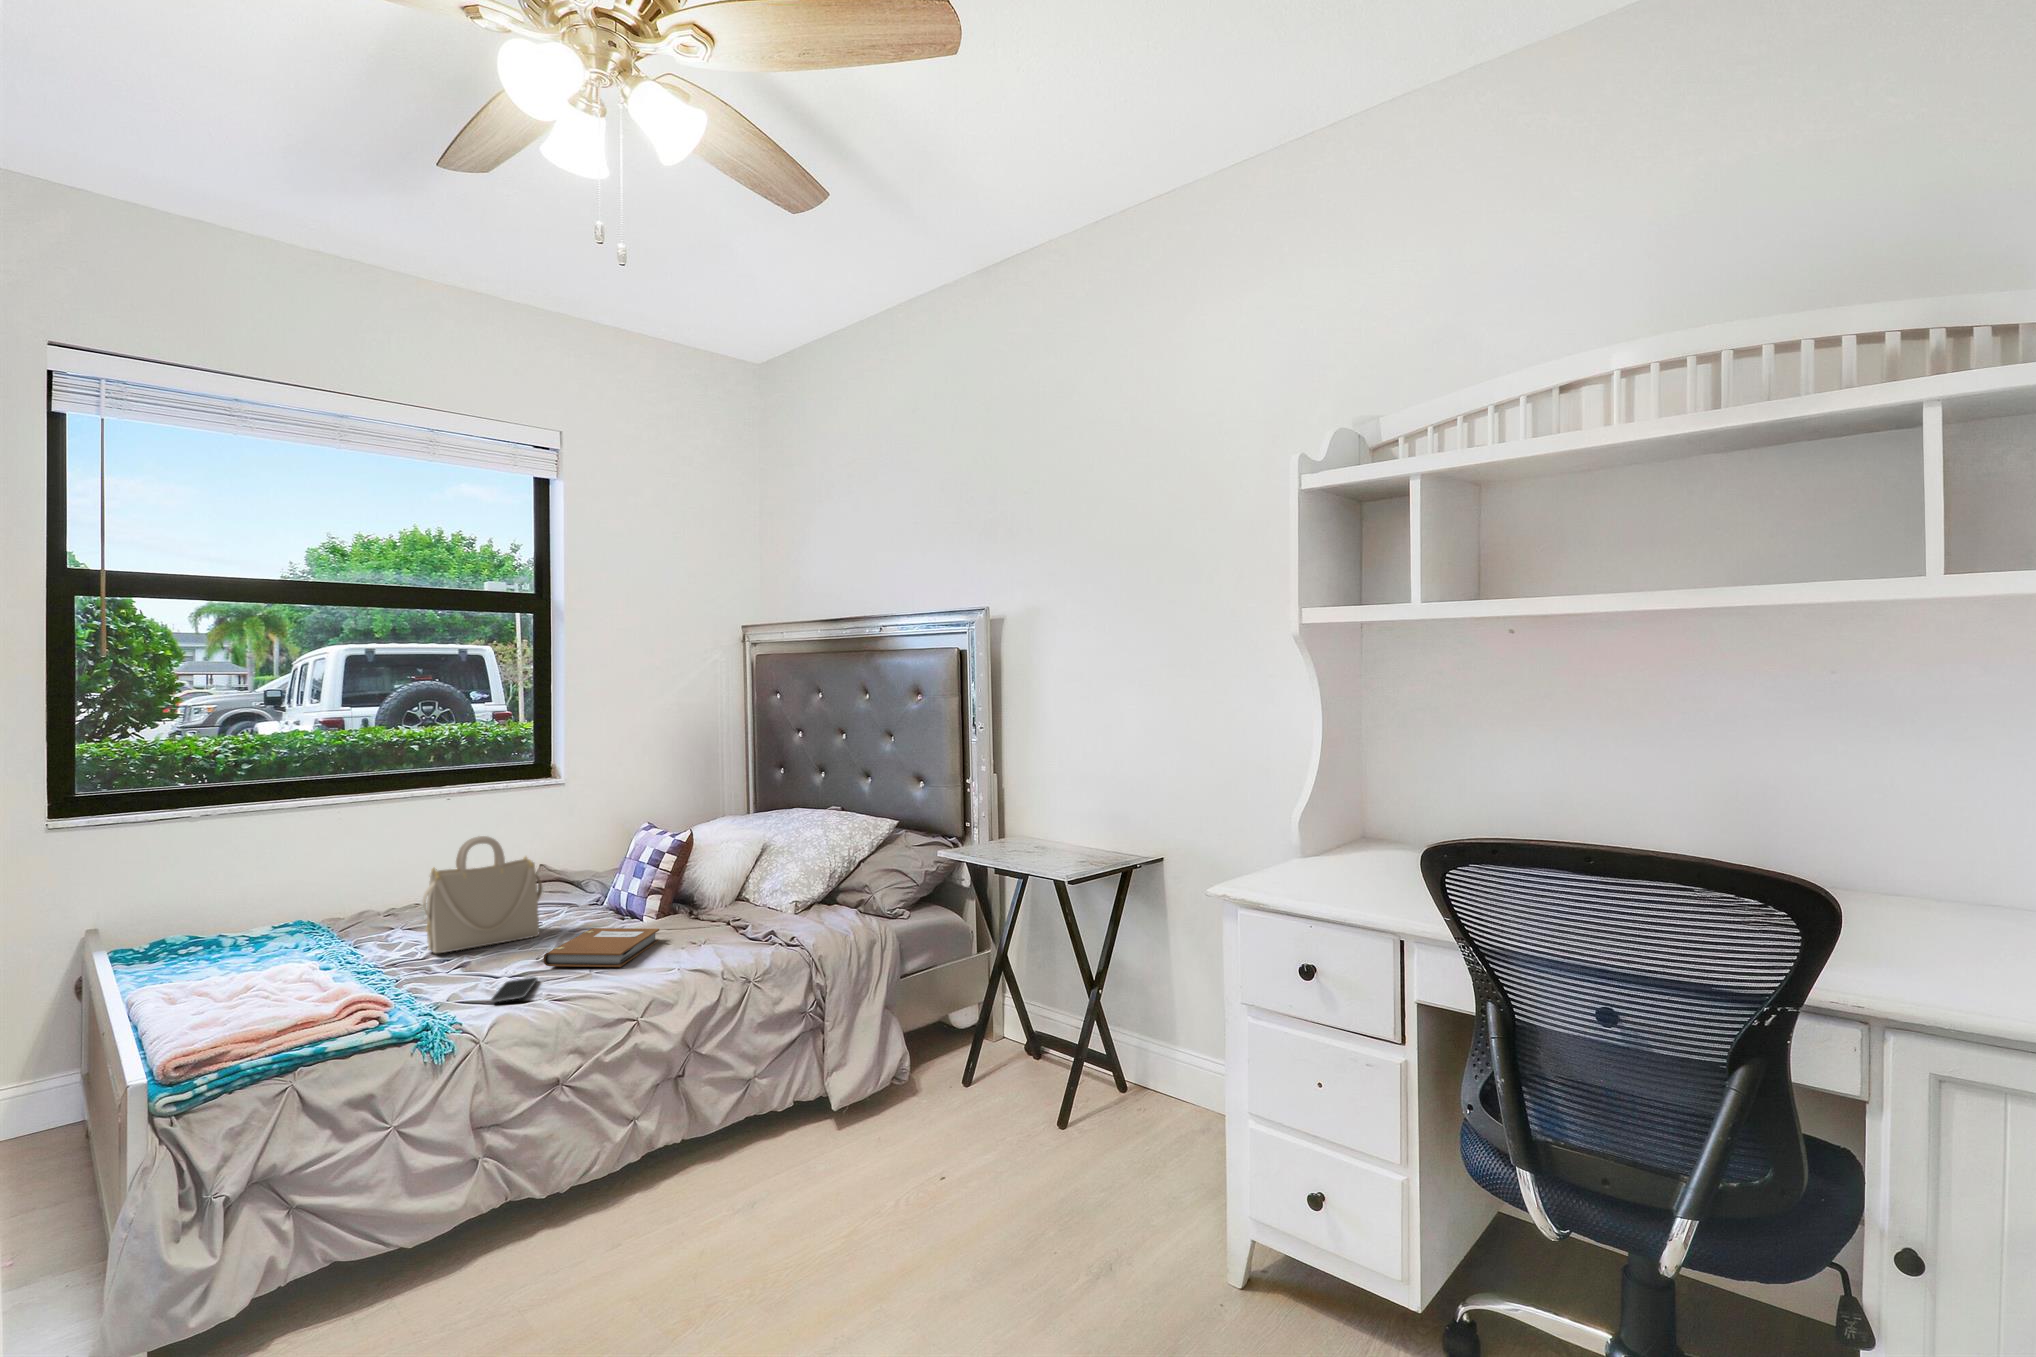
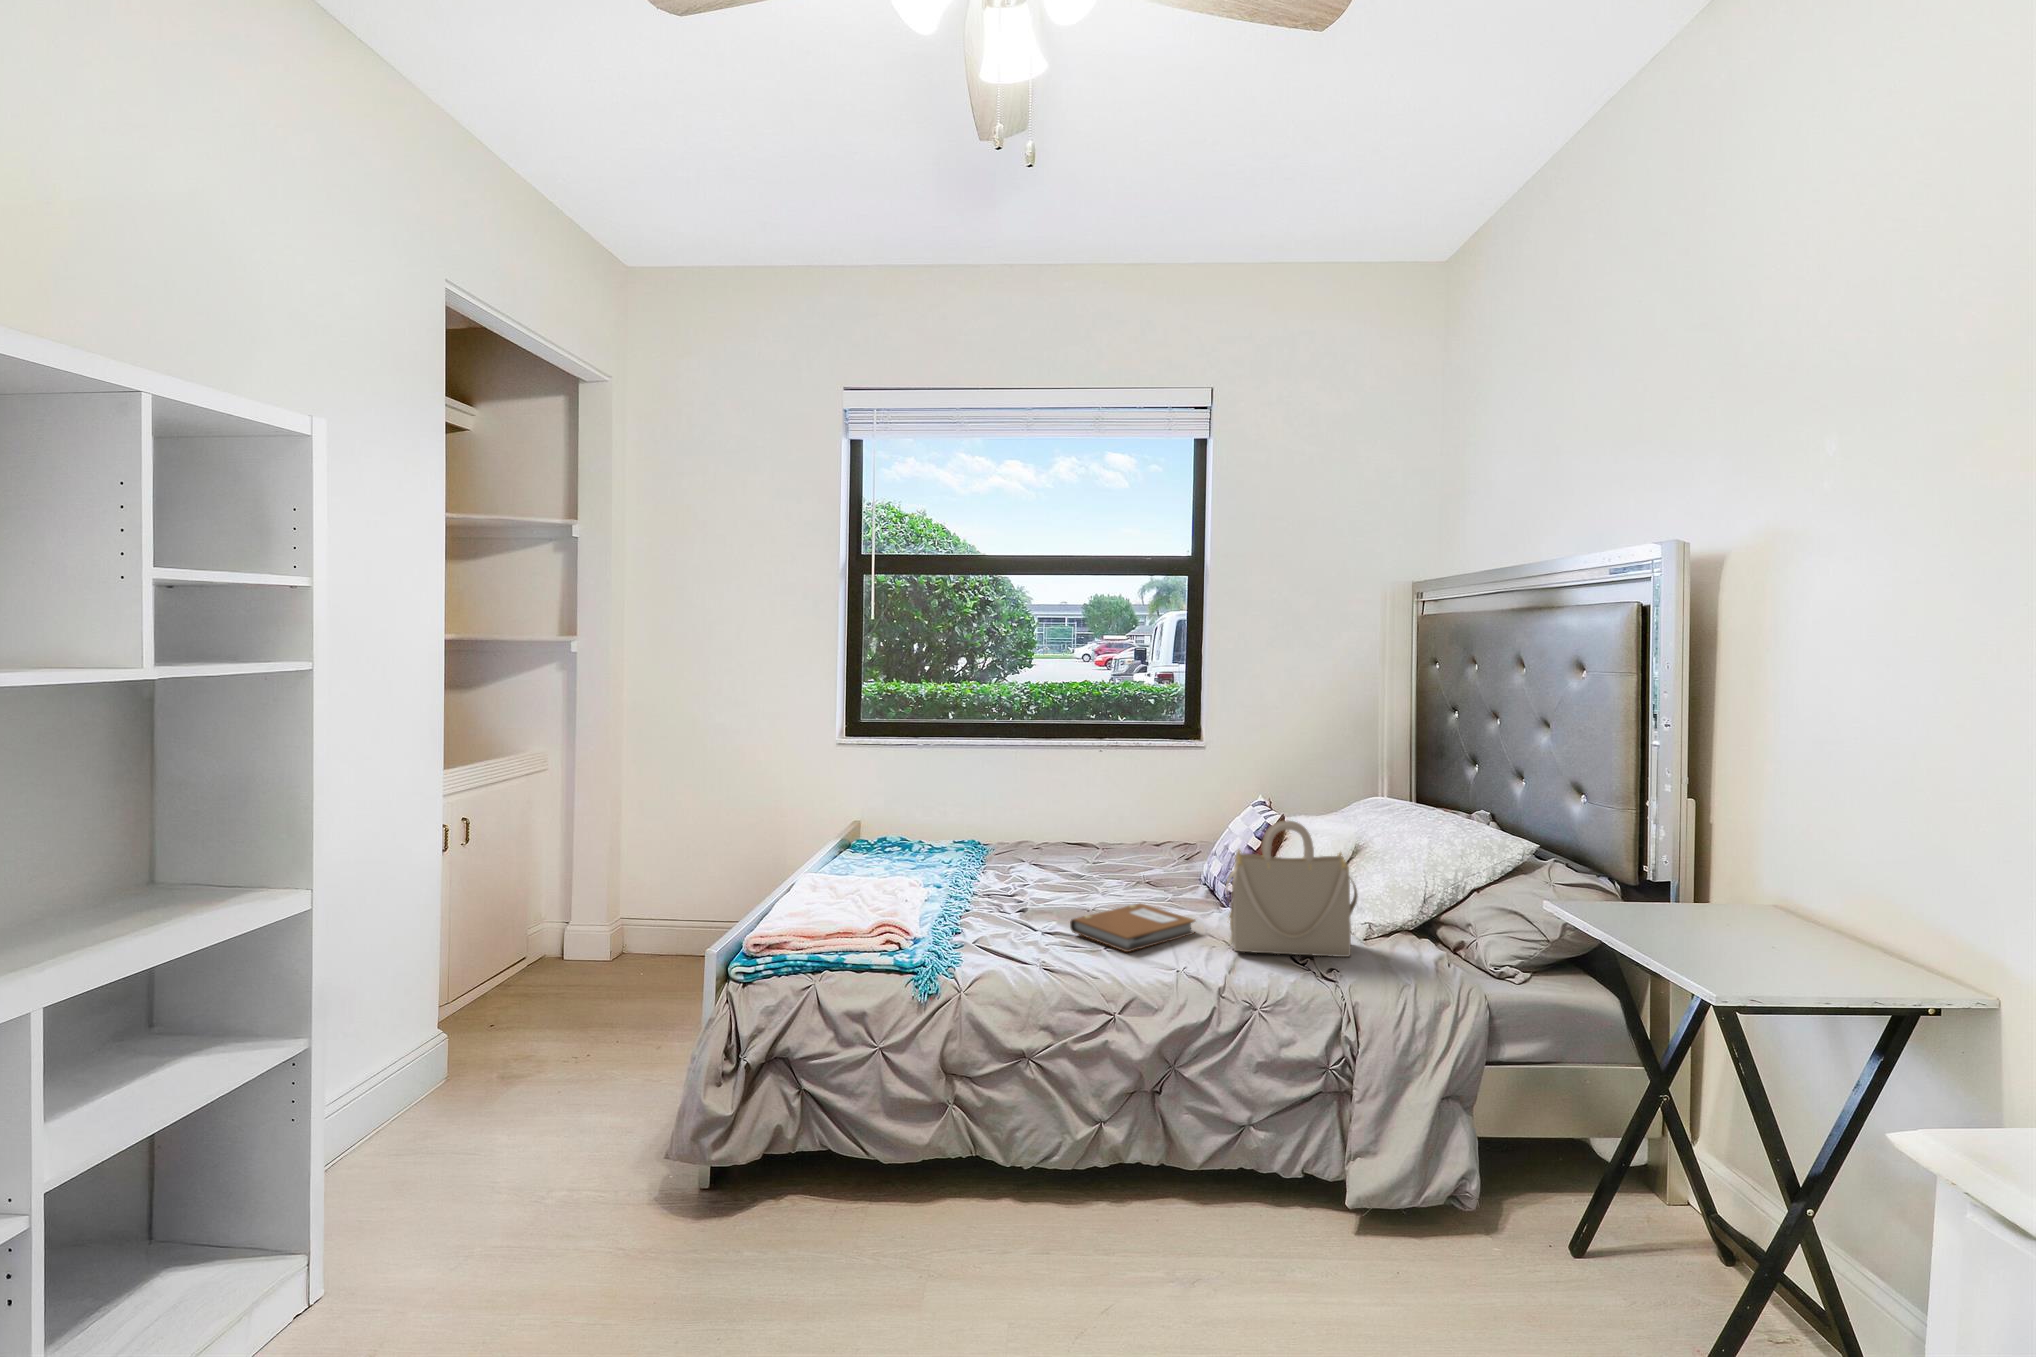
handbag: present [423,836,543,953] -> present [1226,821,1358,957]
smartphone: present [491,977,537,1003] -> none [995,938,1052,959]

